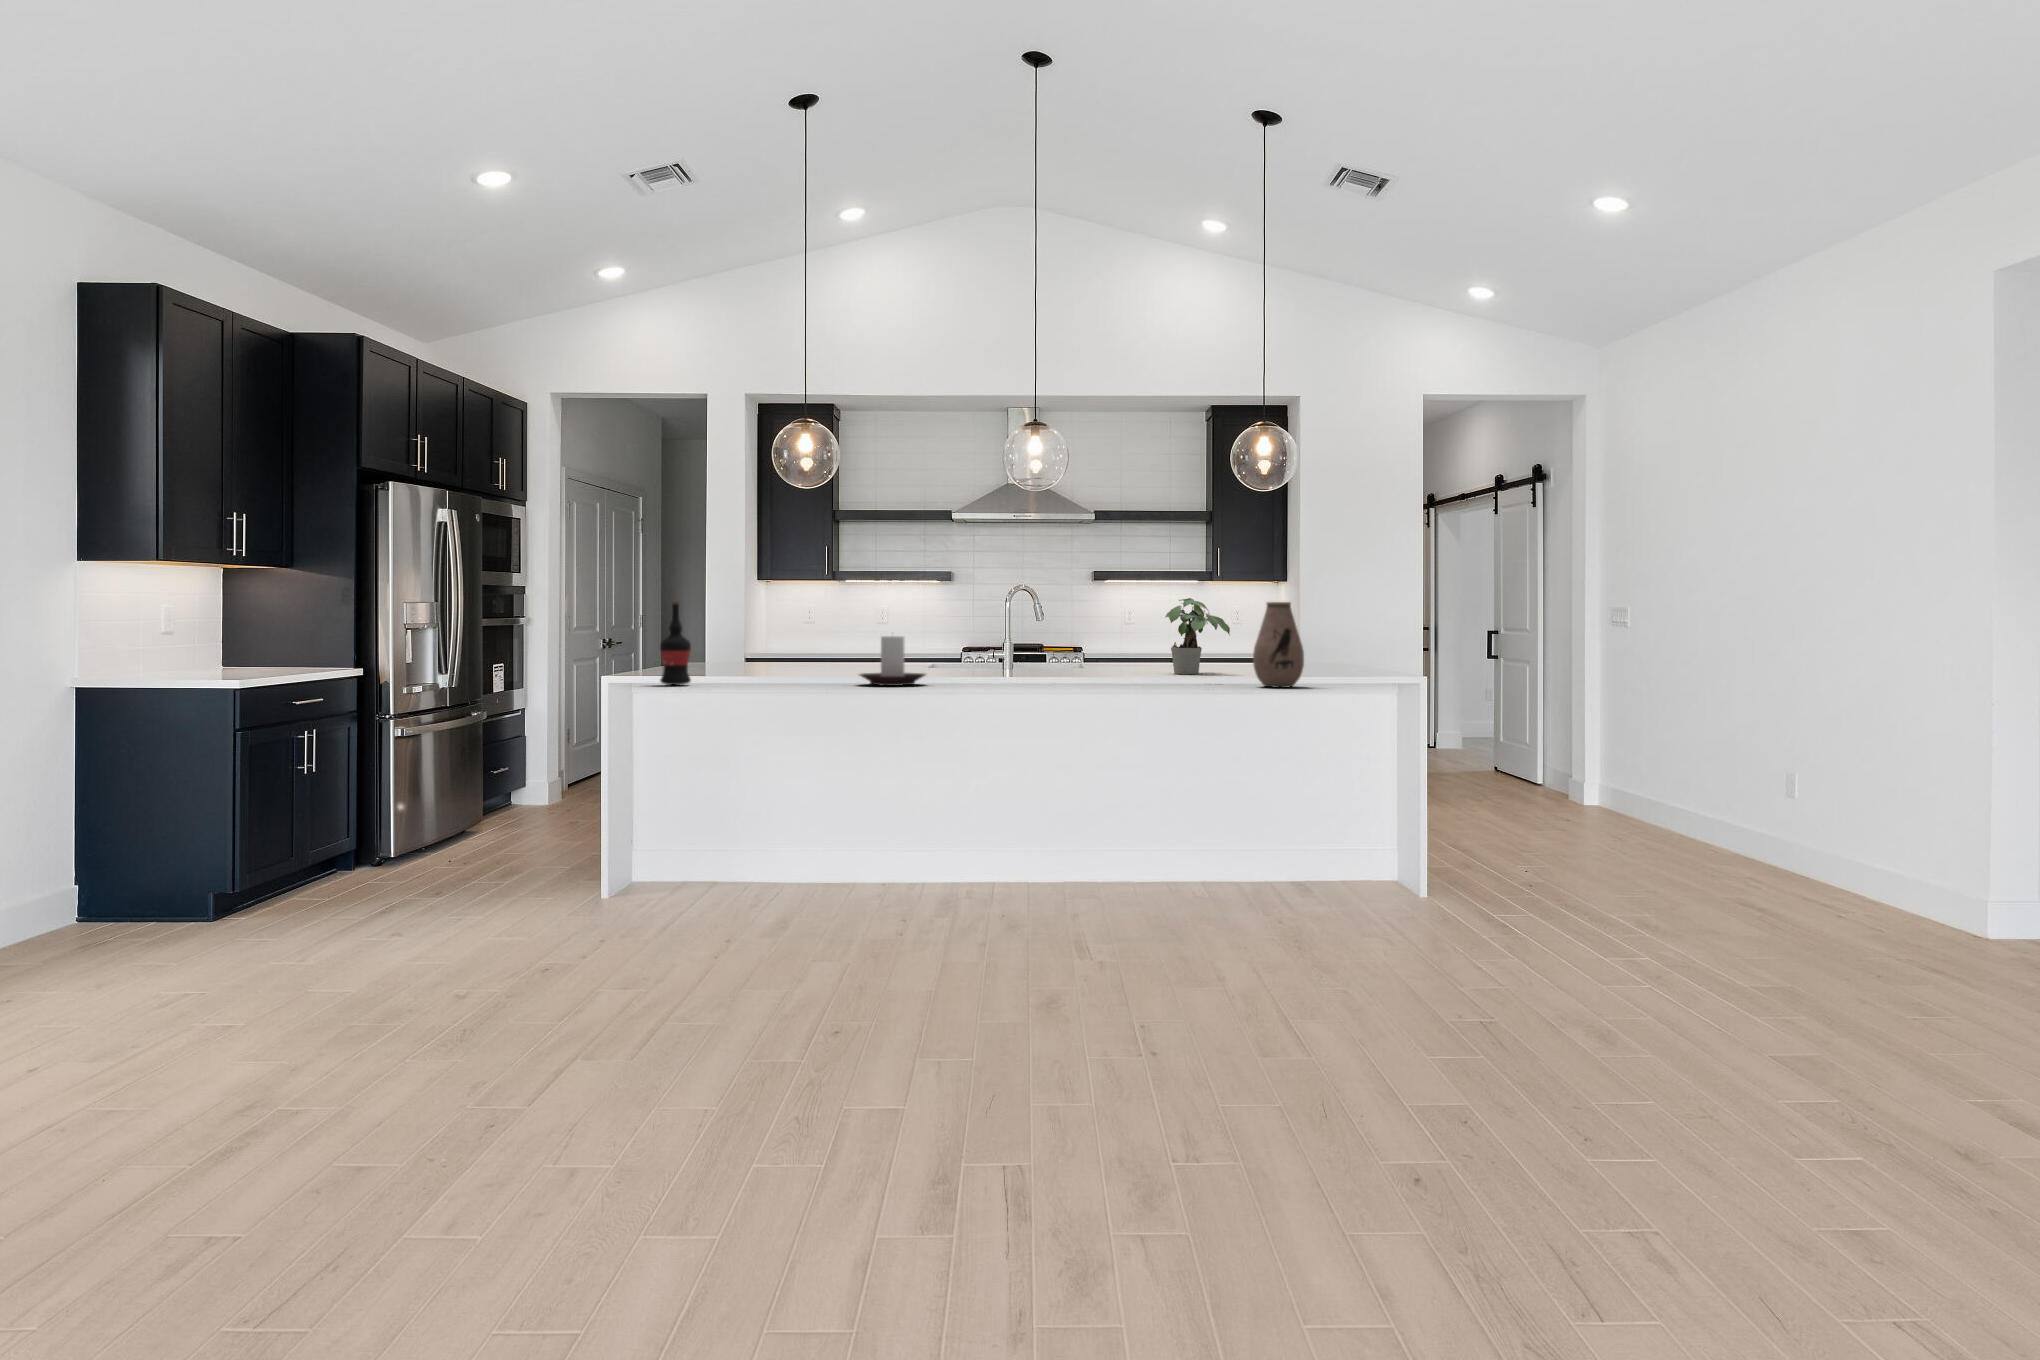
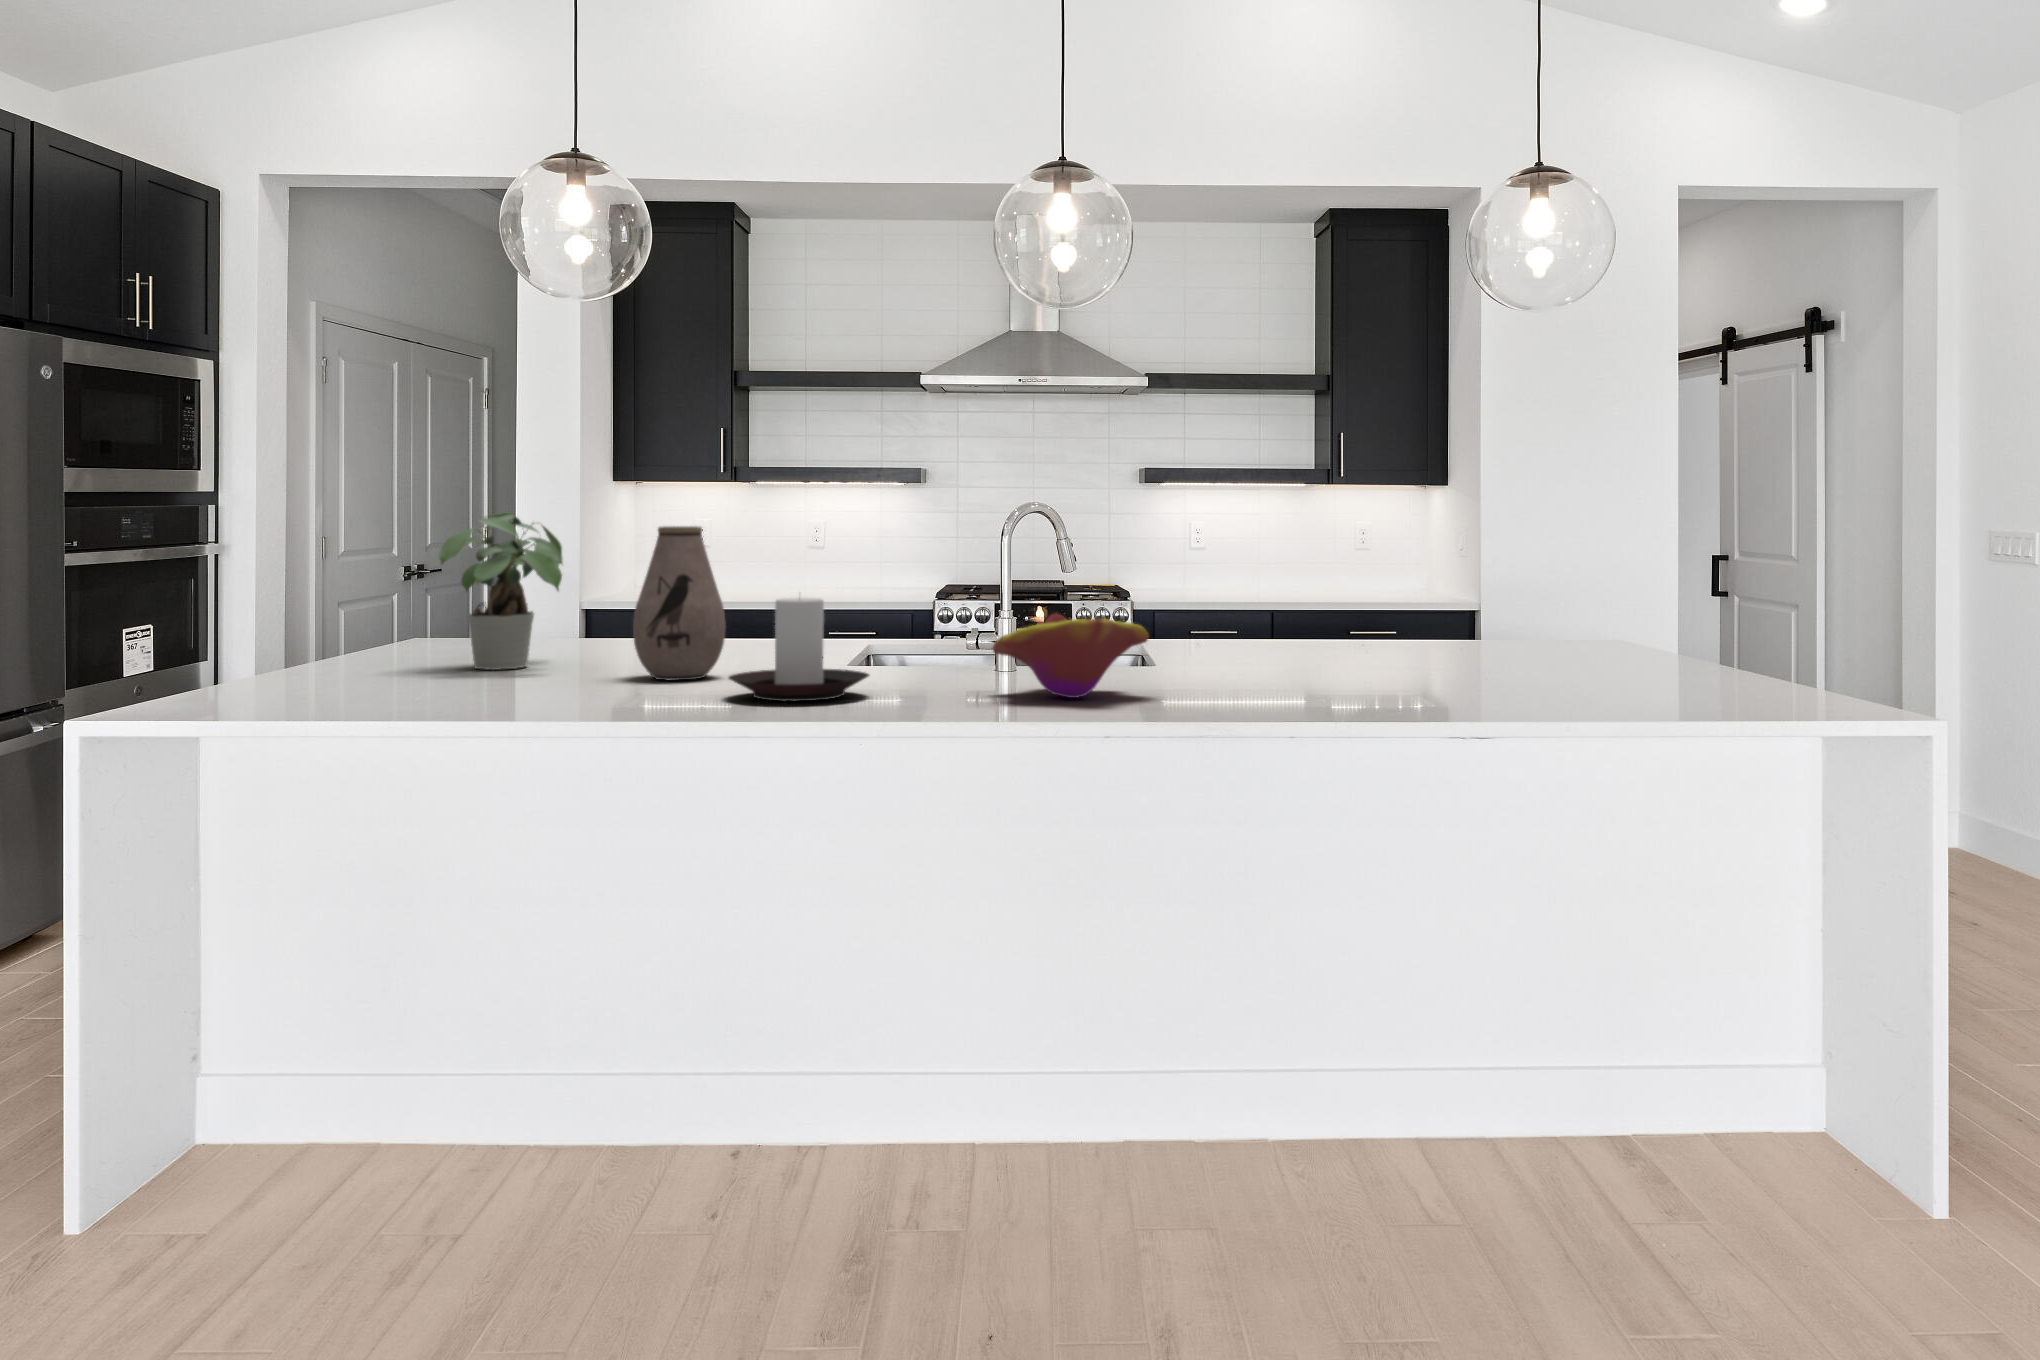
potted plant: present [1165,598,1230,674] -> present [439,513,563,670]
wine bottle: present [660,600,691,685] -> none [314,528,383,703]
vase: present [1253,602,1304,688] -> present [633,526,726,680]
decorative bowl: none [989,644,1067,685] -> present [993,614,1149,698]

